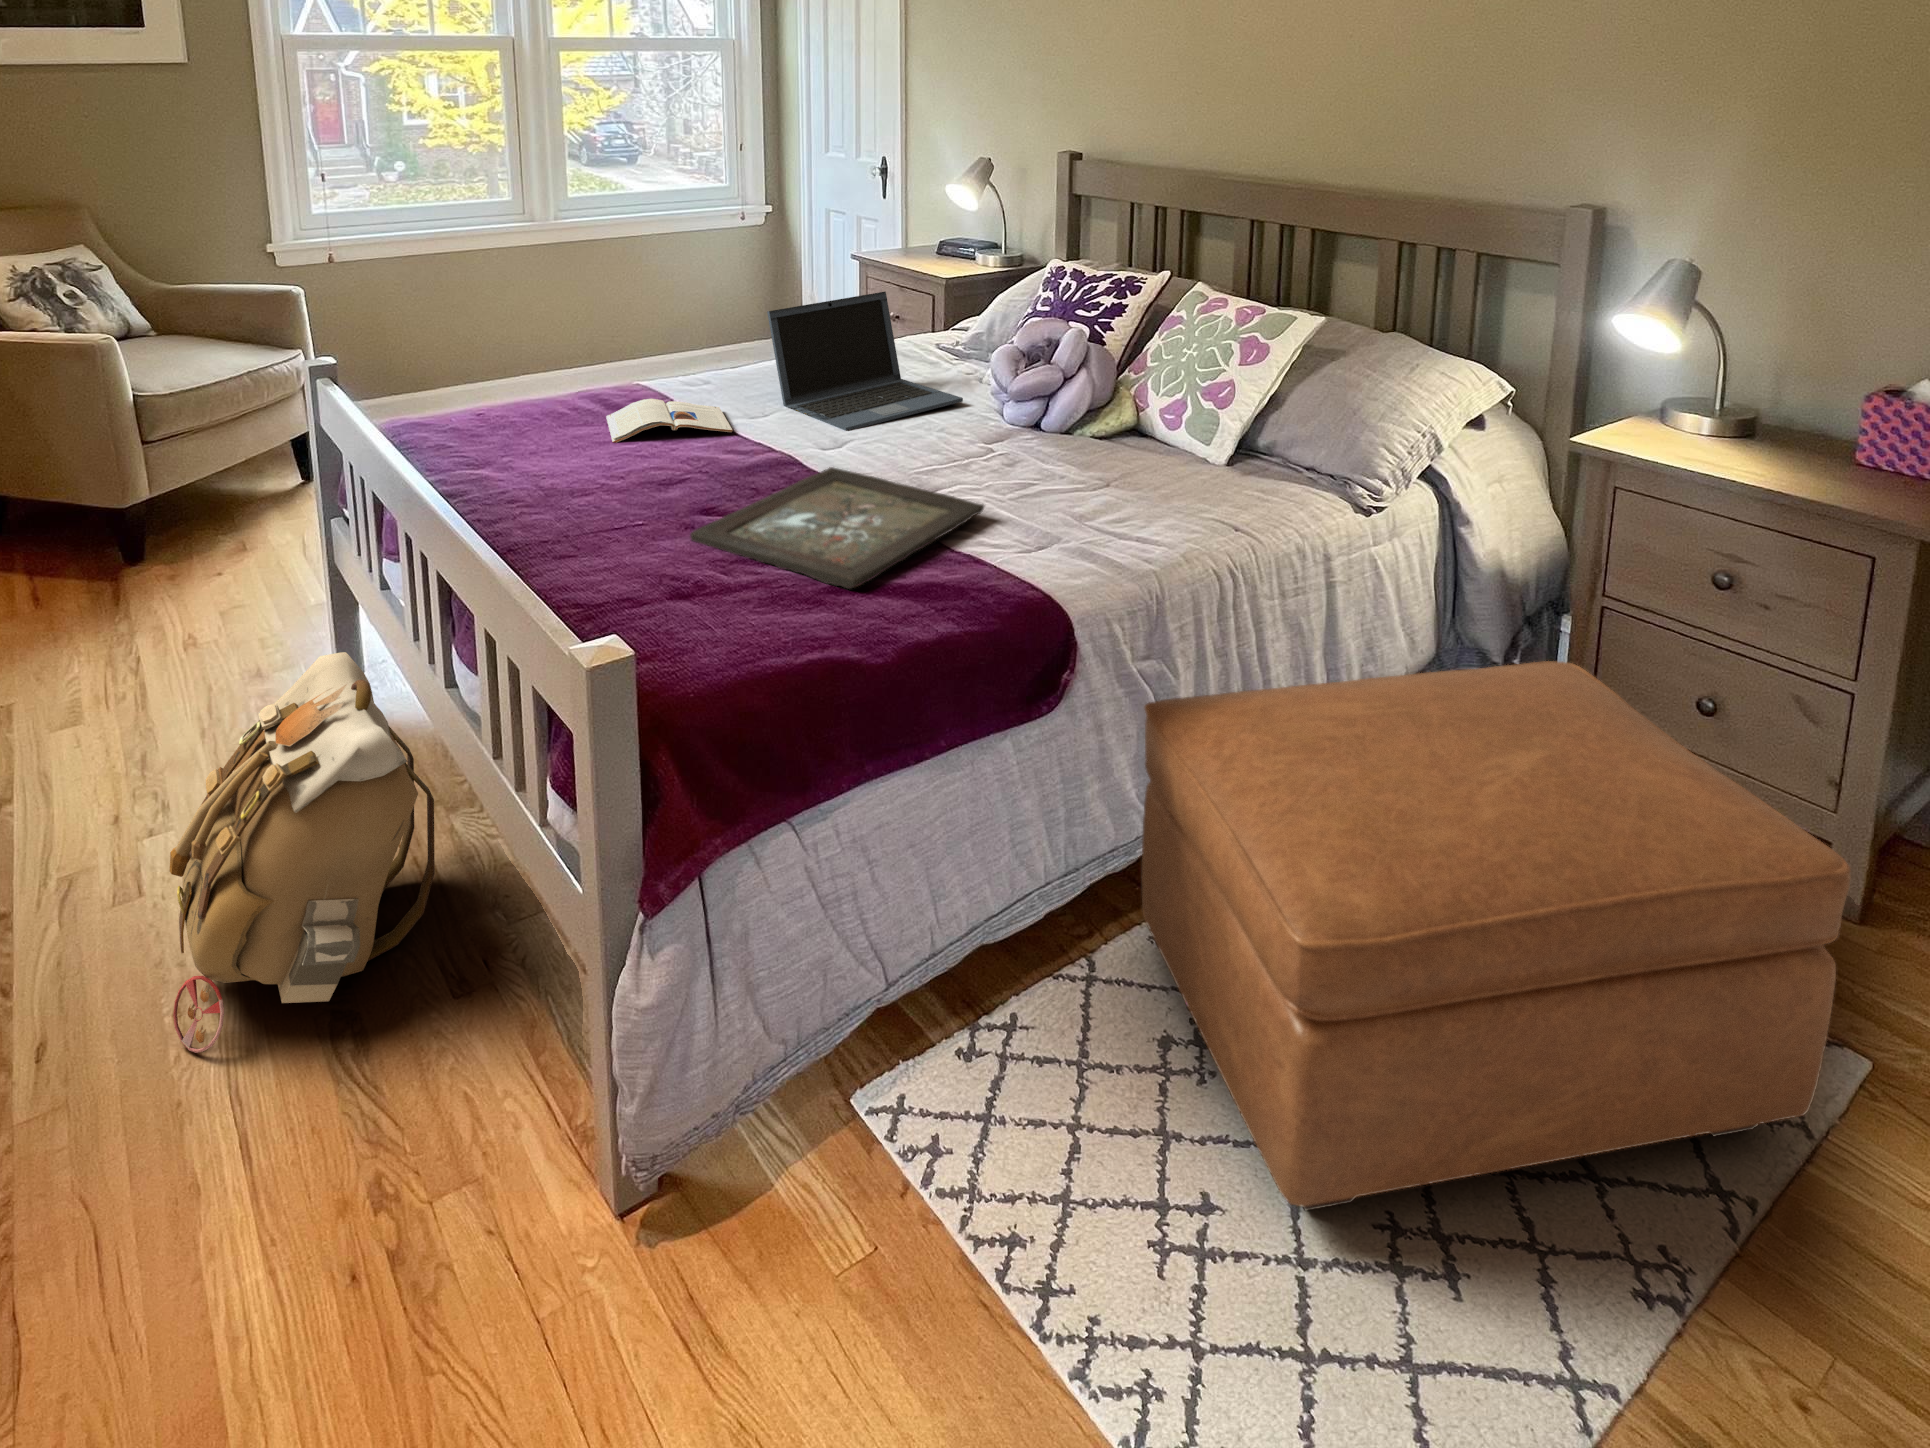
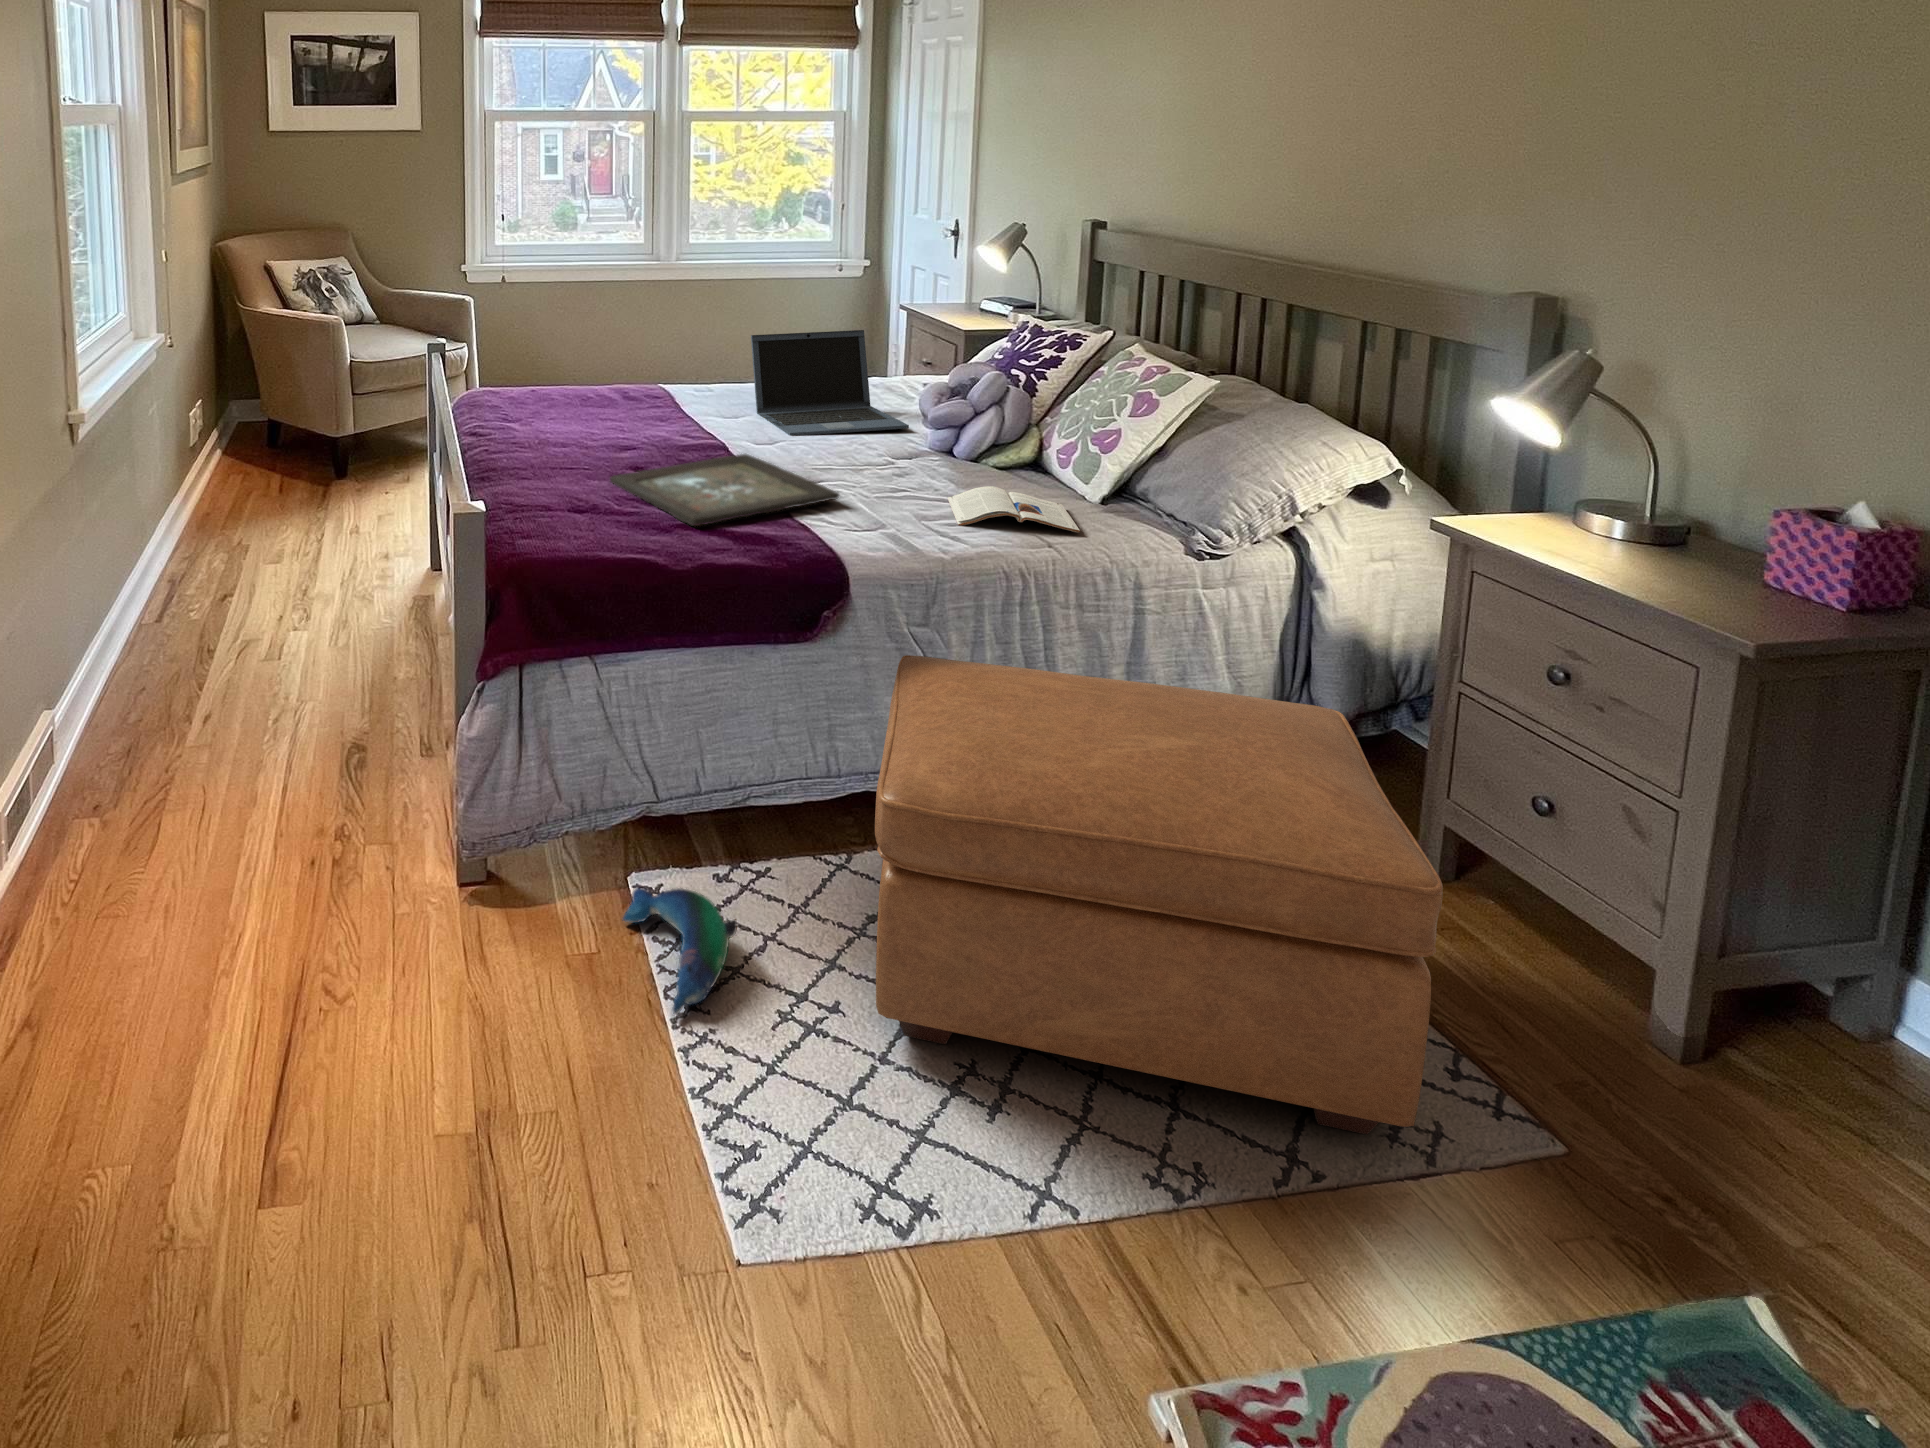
magazine: present [606,399,732,443] -> present [948,486,1080,532]
backpack: present [169,652,435,1053] -> none [268,525,428,742]
plush toy: none [885,1103,1068,1316] -> present [623,888,737,1015]

